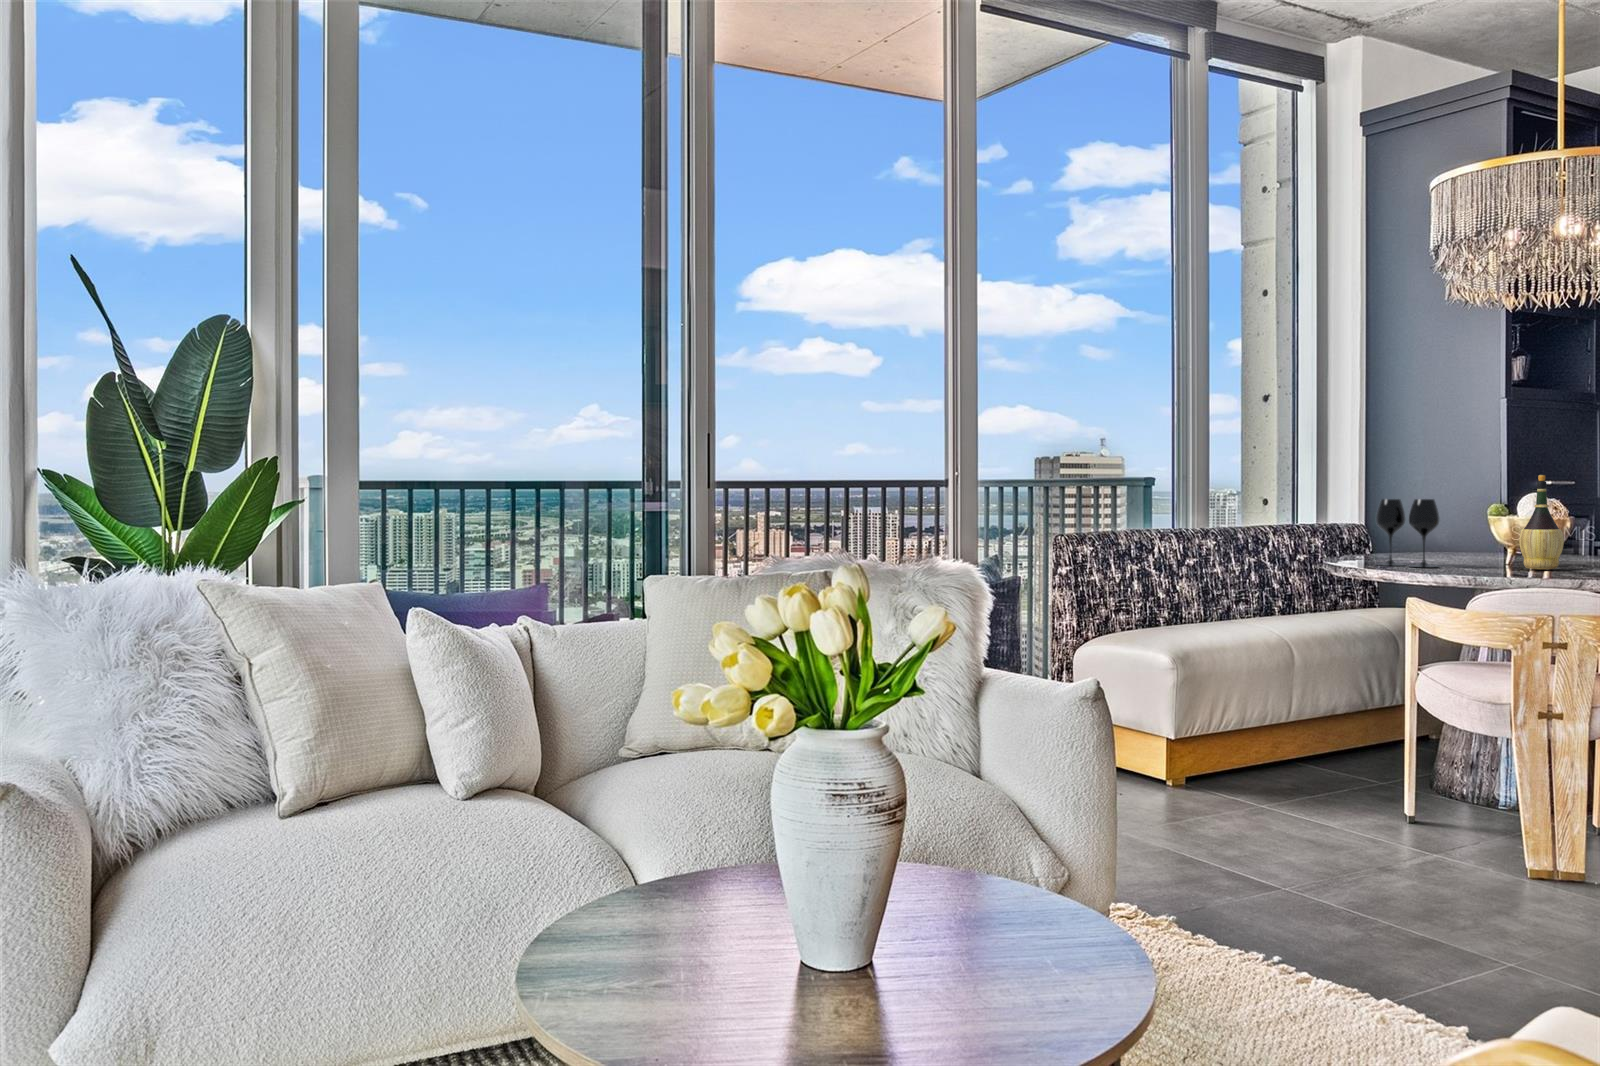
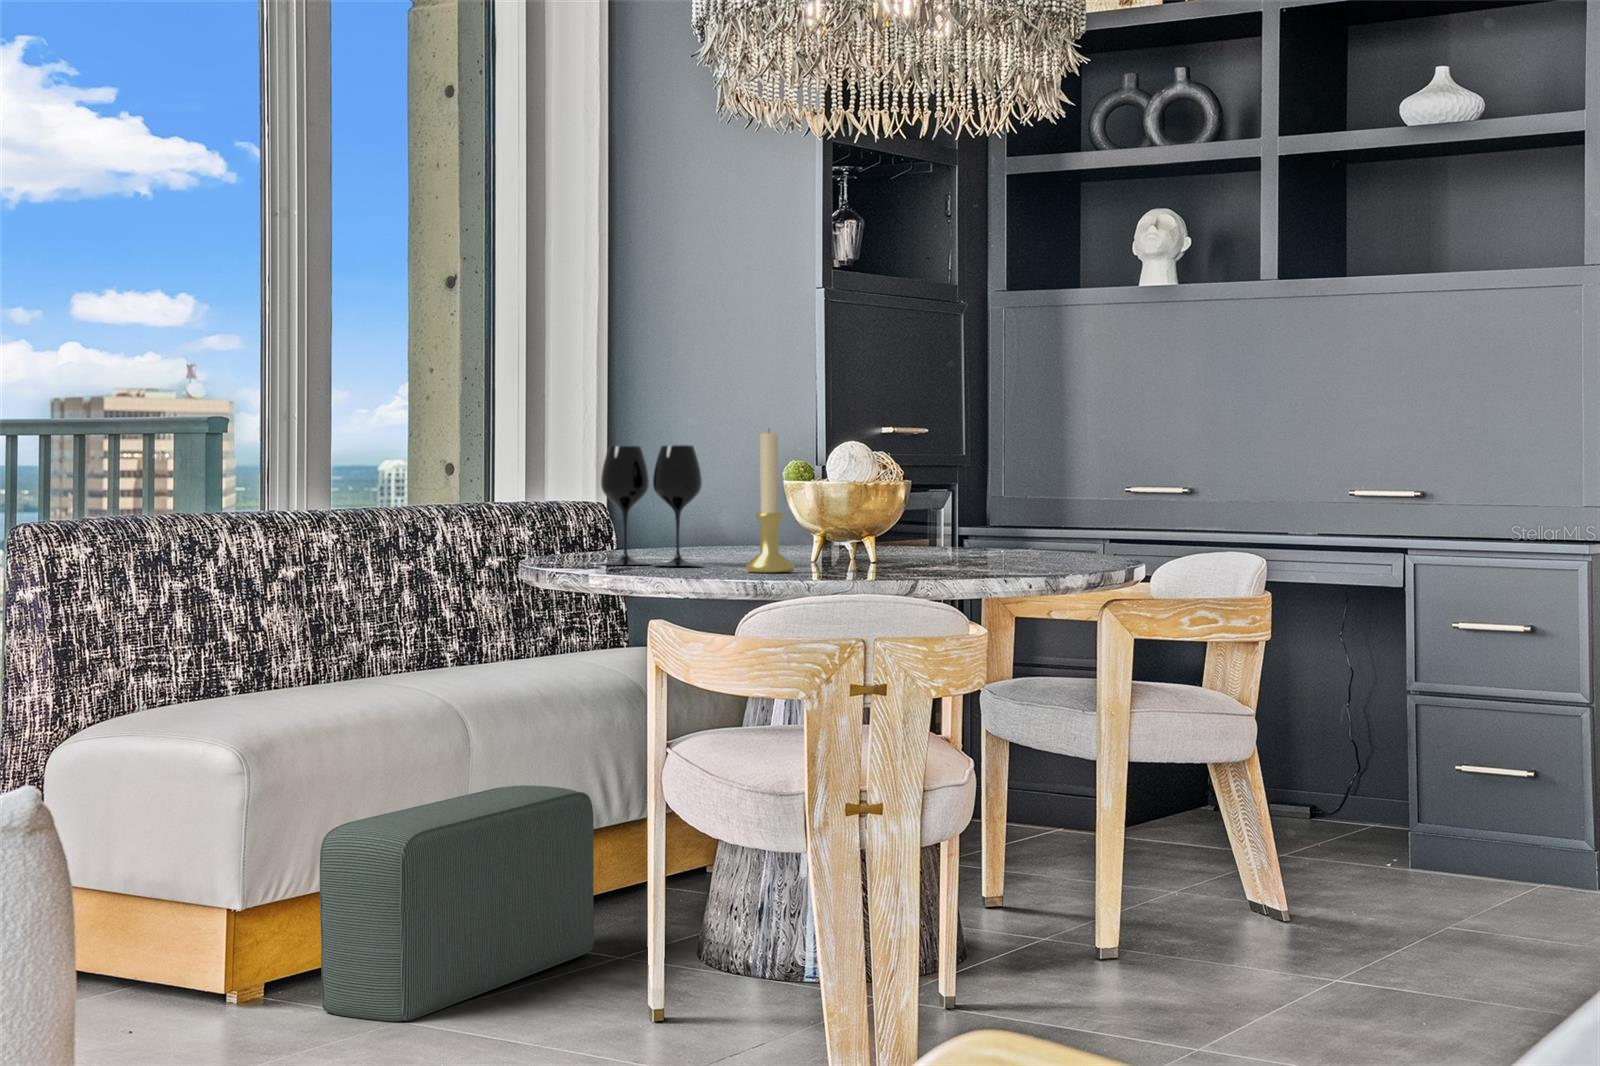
wine bottle: present [1519,475,1564,570] -> none [824,405,889,566]
candle holder: none [1469,491,1501,574] -> present [745,433,794,572]
pouf: none [1216,683,1367,805] -> present [320,785,594,1022]

